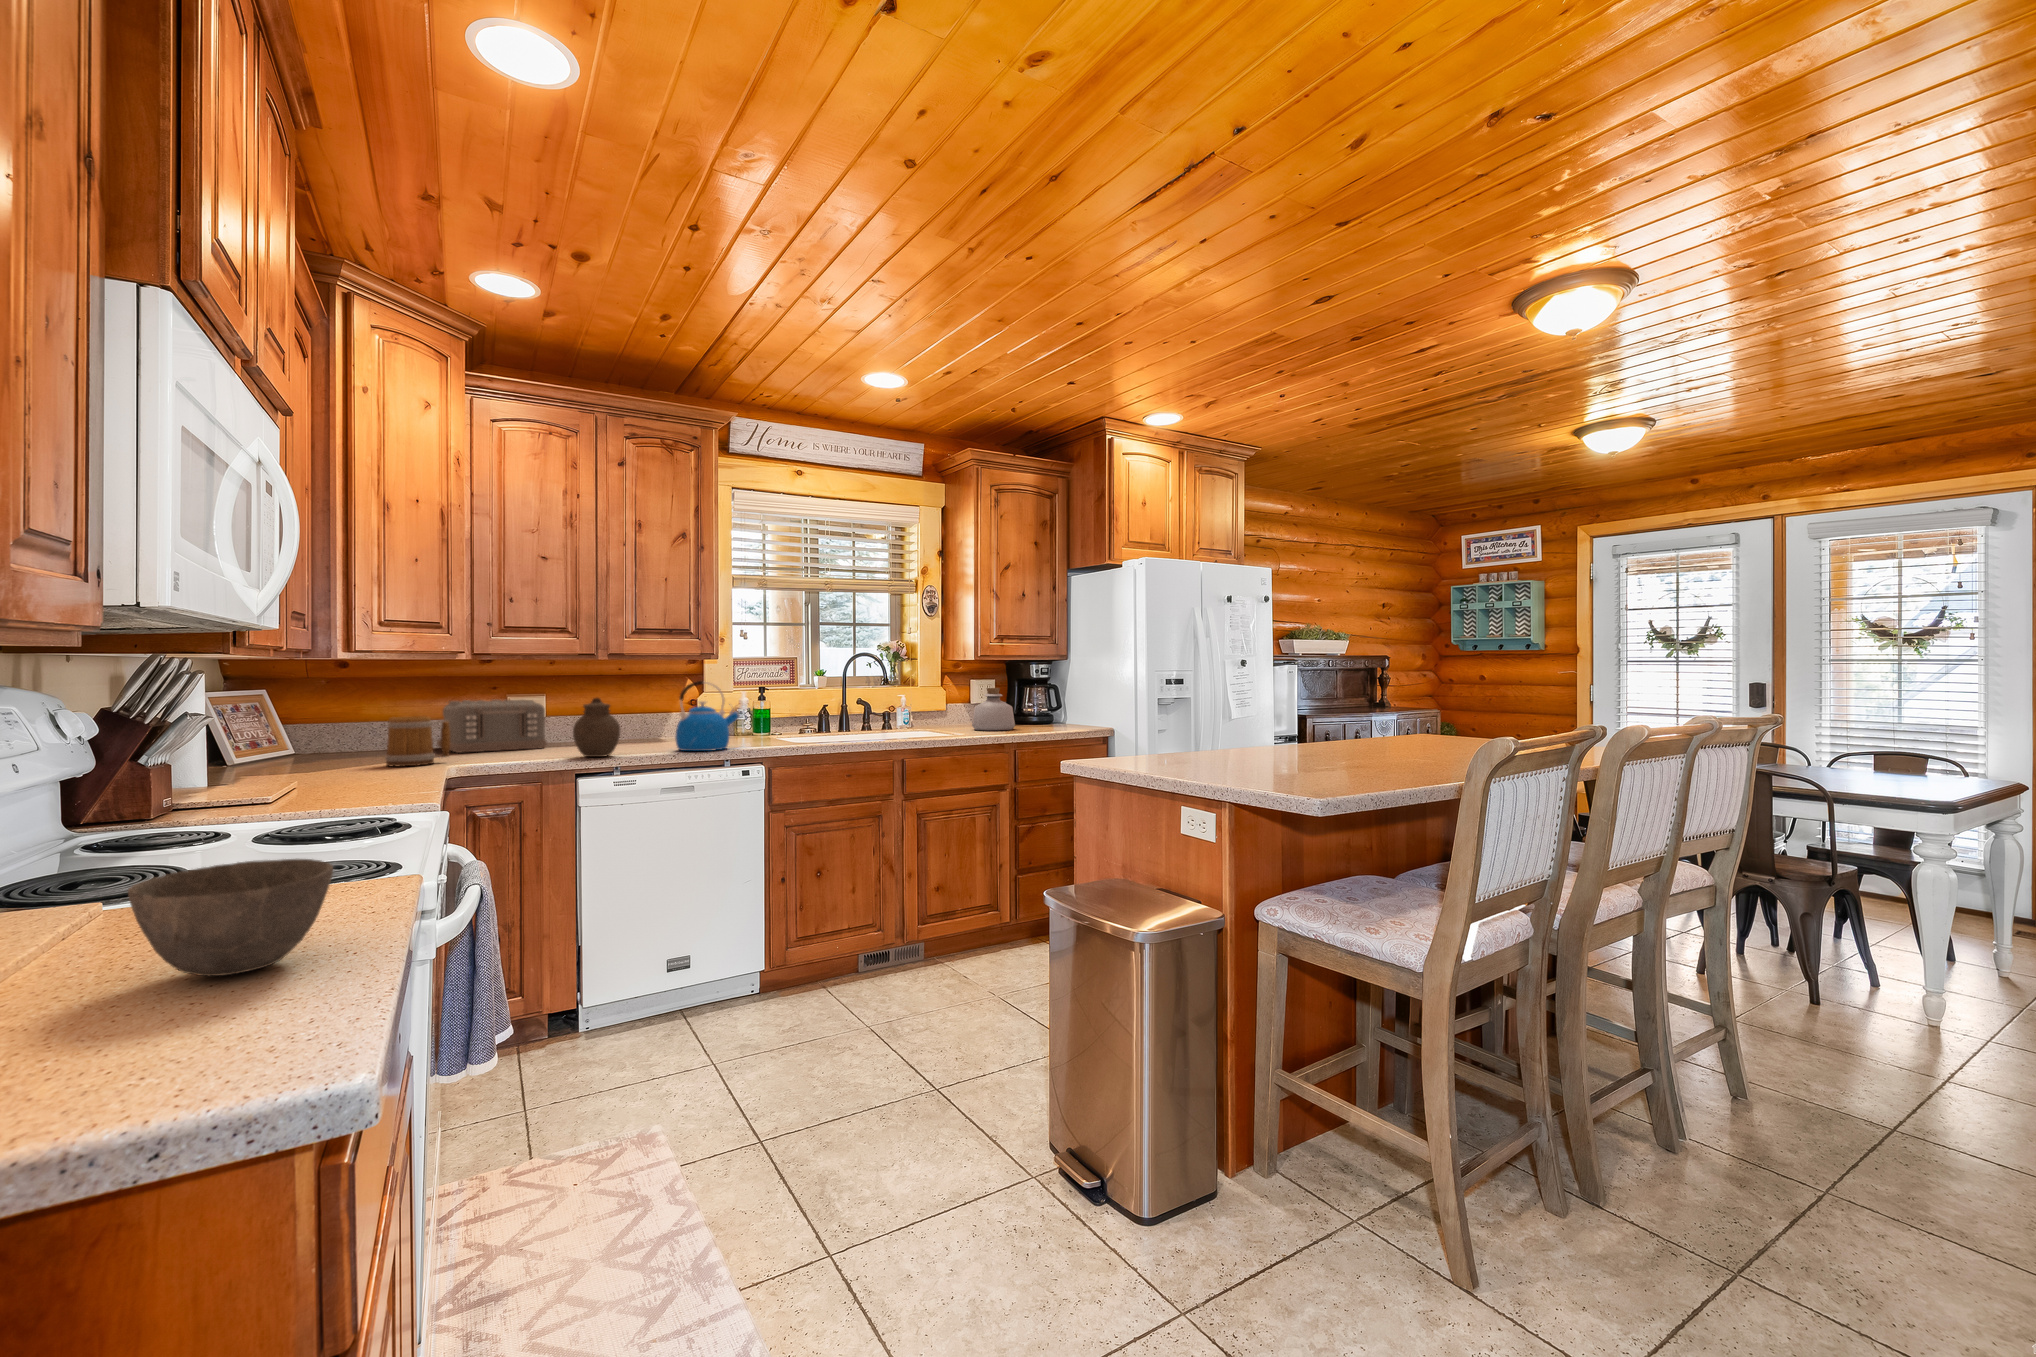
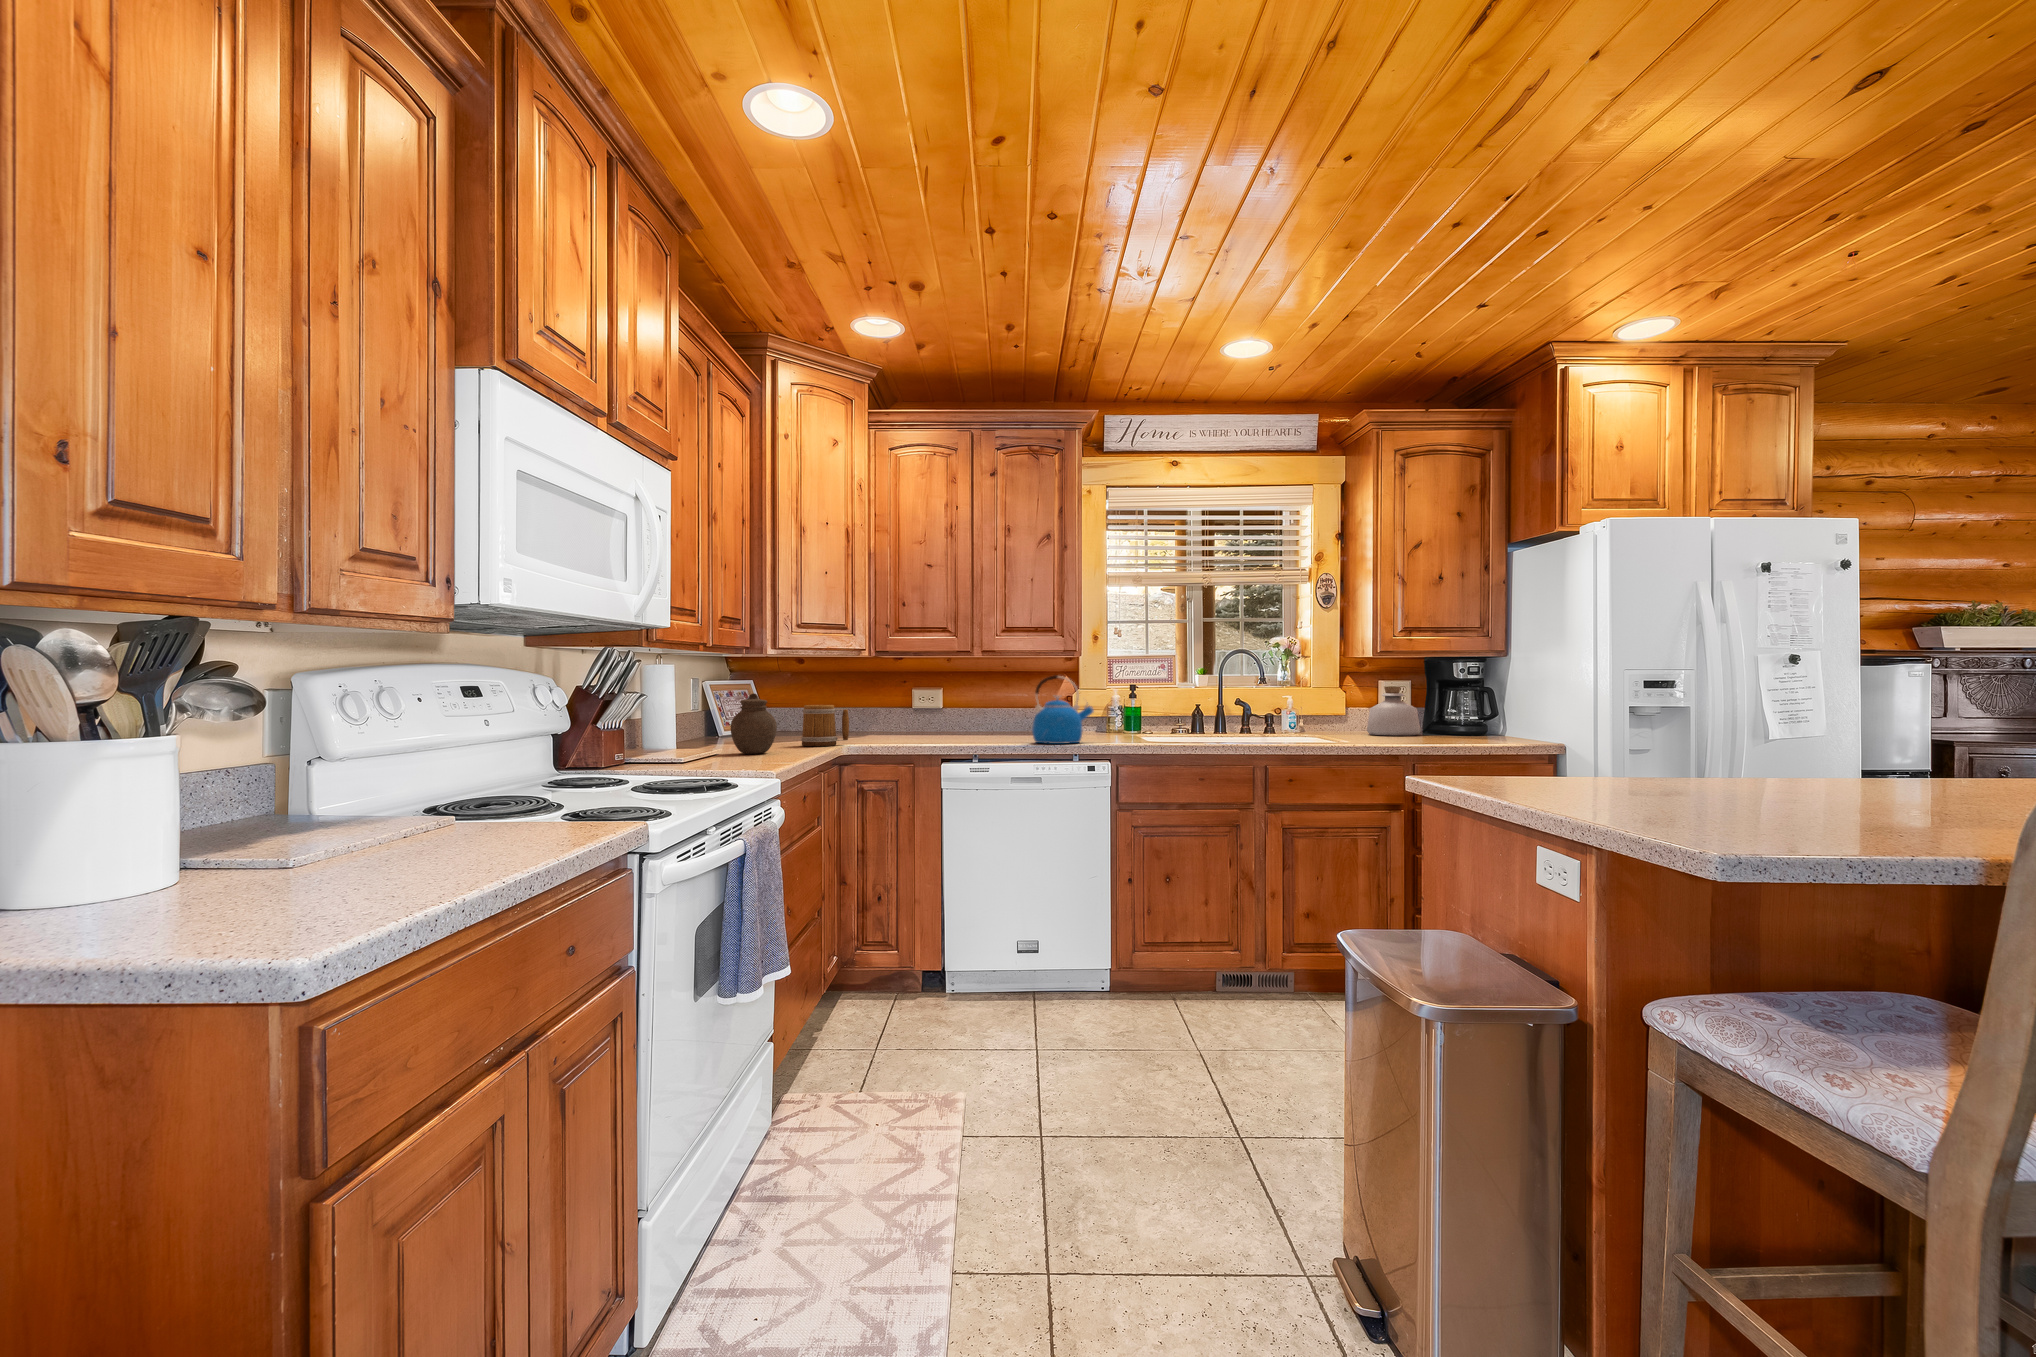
jar: present [573,698,620,757] -> present [731,694,777,754]
toaster: present [437,700,547,753] -> none [861,694,938,739]
bowl: present [128,859,333,976] -> none [381,776,515,854]

